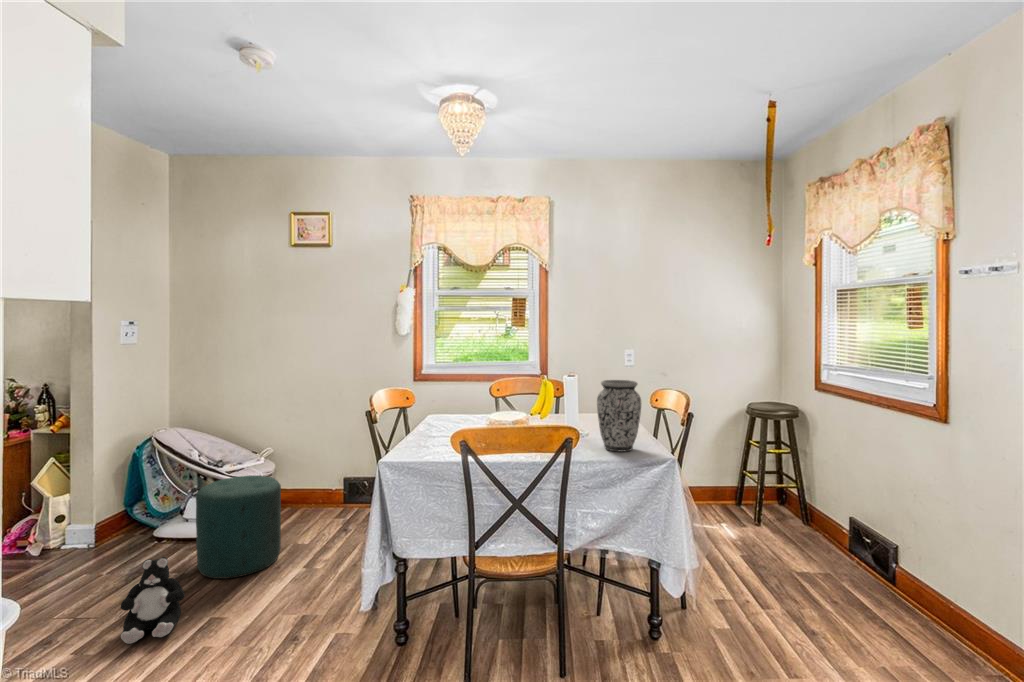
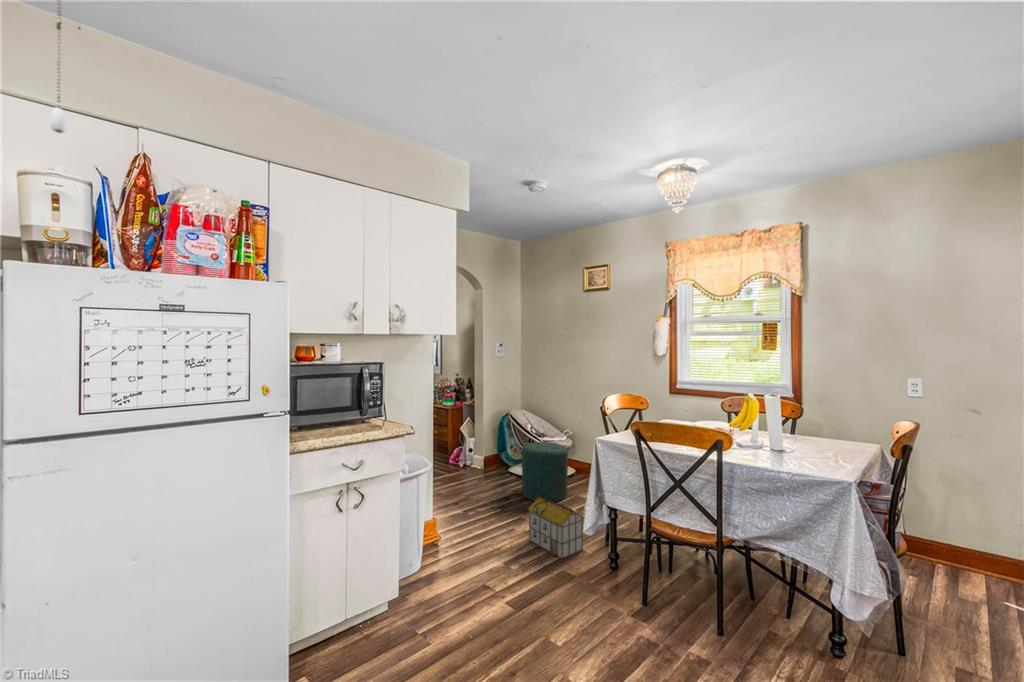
vase: present [597,380,641,452] -> none [774,399,821,464]
plush toy: present [121,557,185,644] -> none [478,476,508,520]
toy house: none [244,569,346,661] -> present [528,495,584,559]

